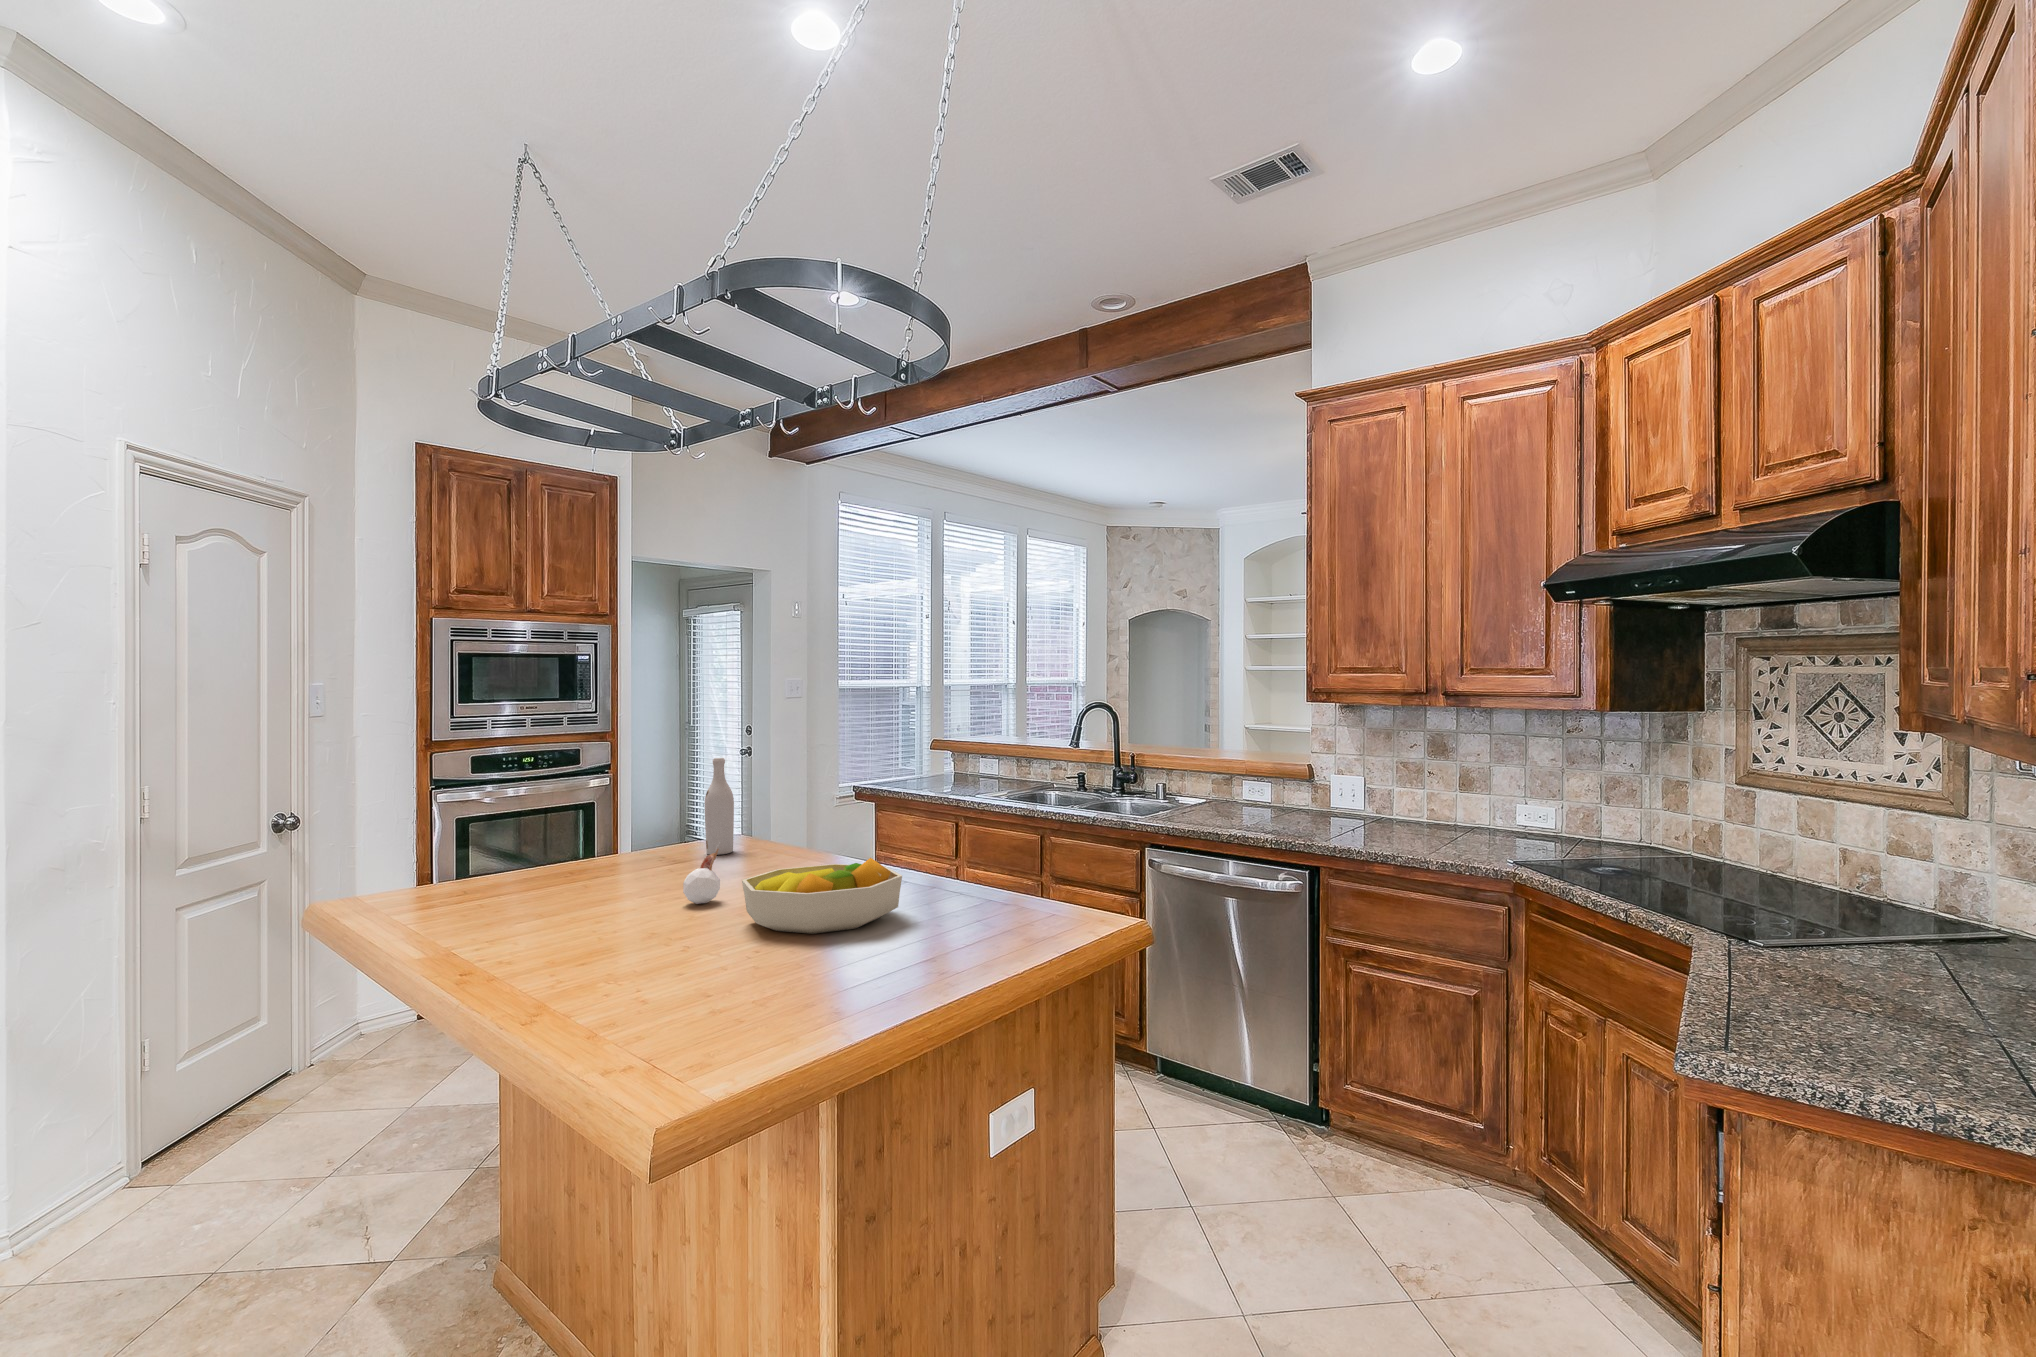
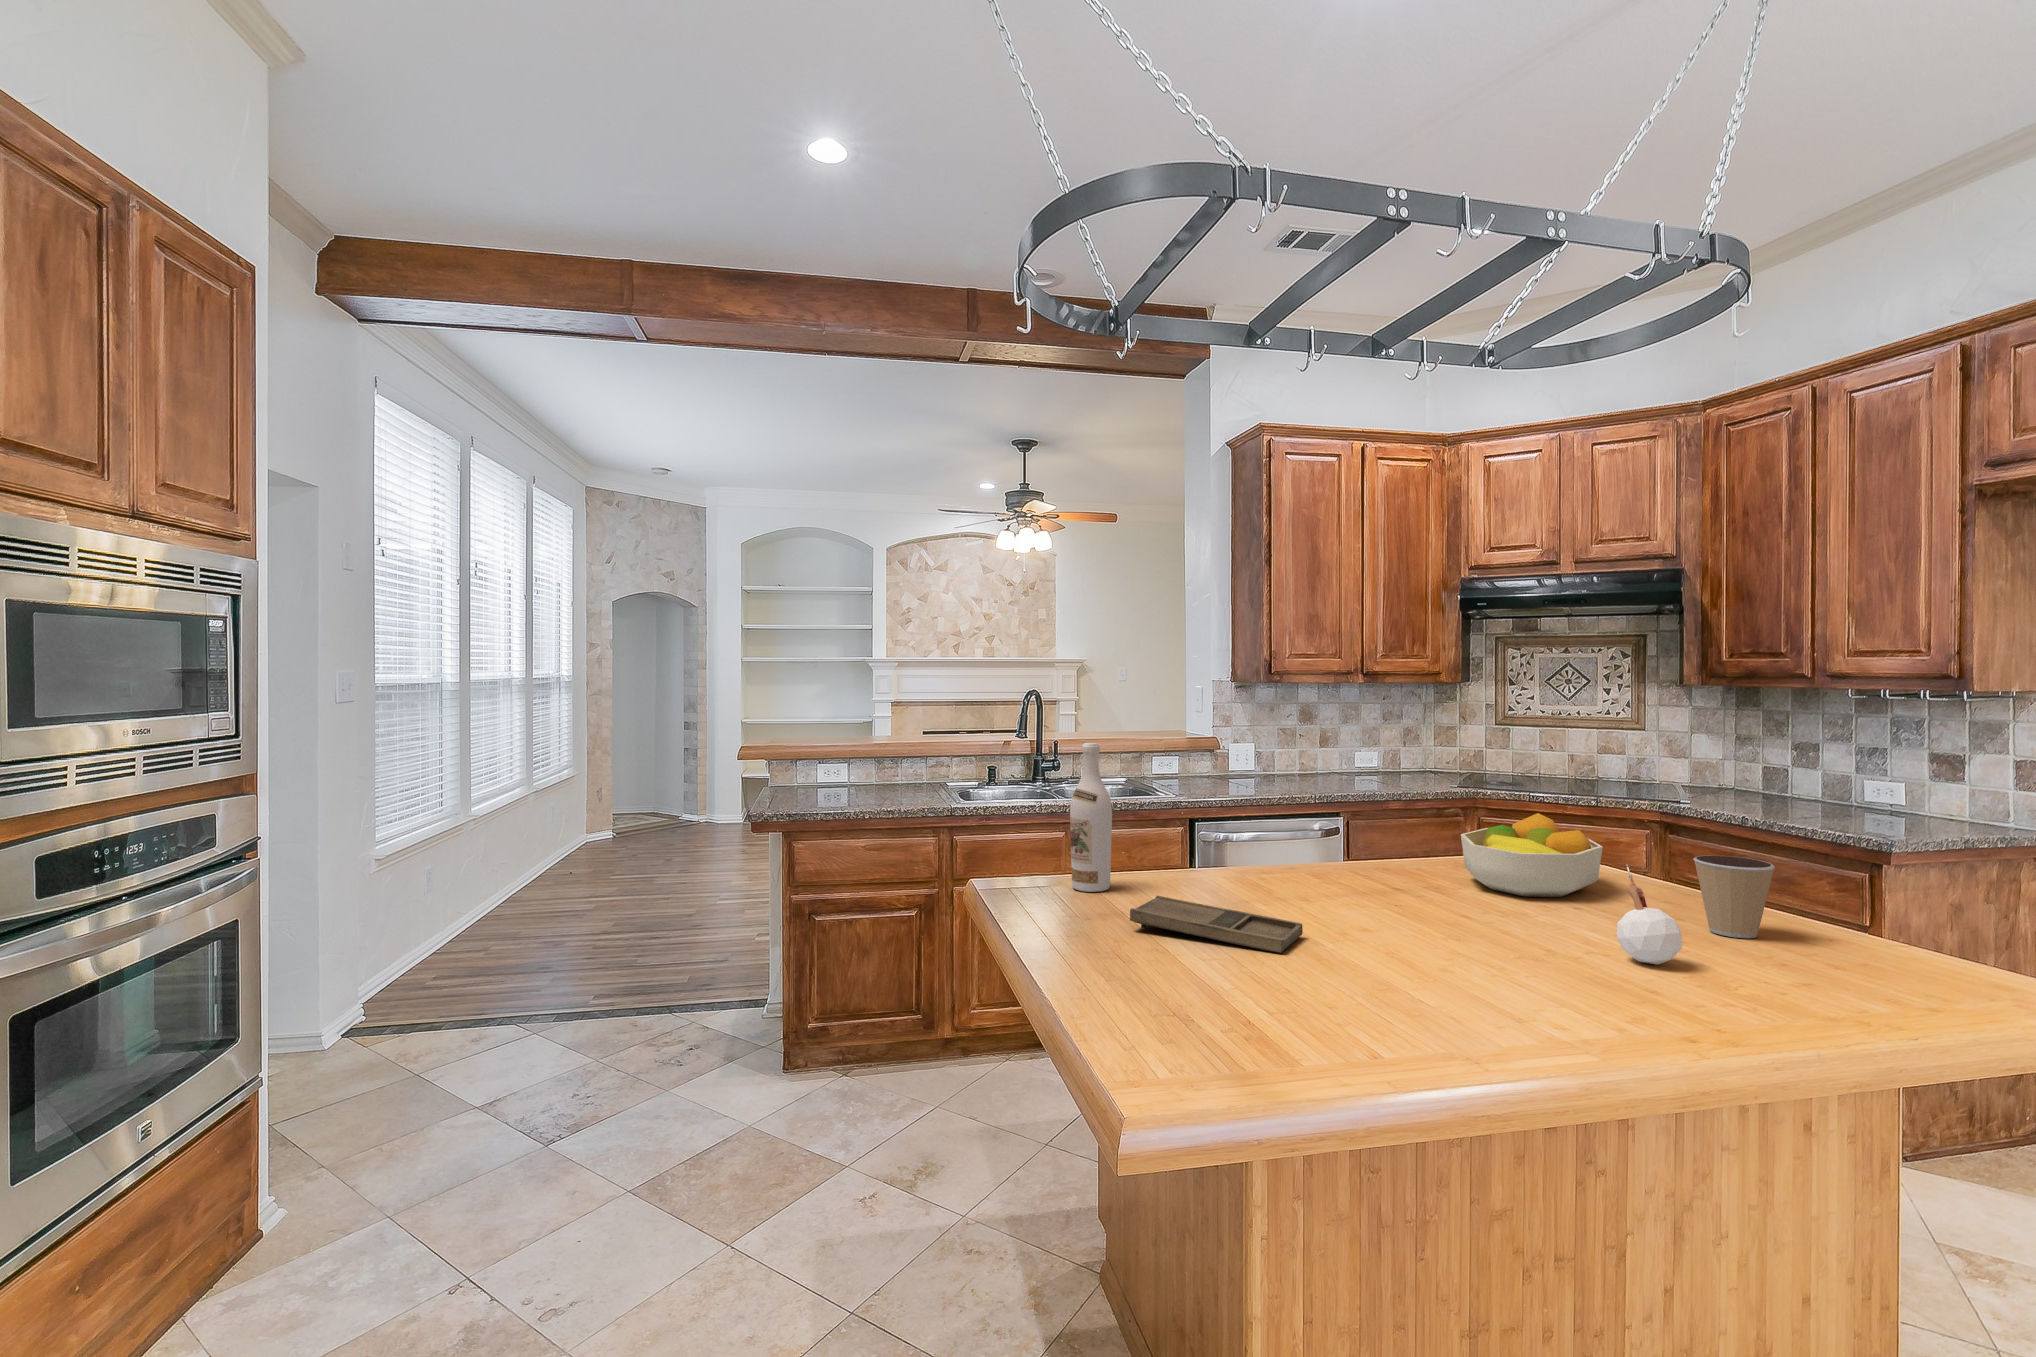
candle: present [683,842,720,904] -> present [1617,864,1682,965]
tray: none [545,856,640,893] -> present [1130,896,1303,953]
coffee cup: none [604,901,674,985] -> present [1693,855,1775,938]

